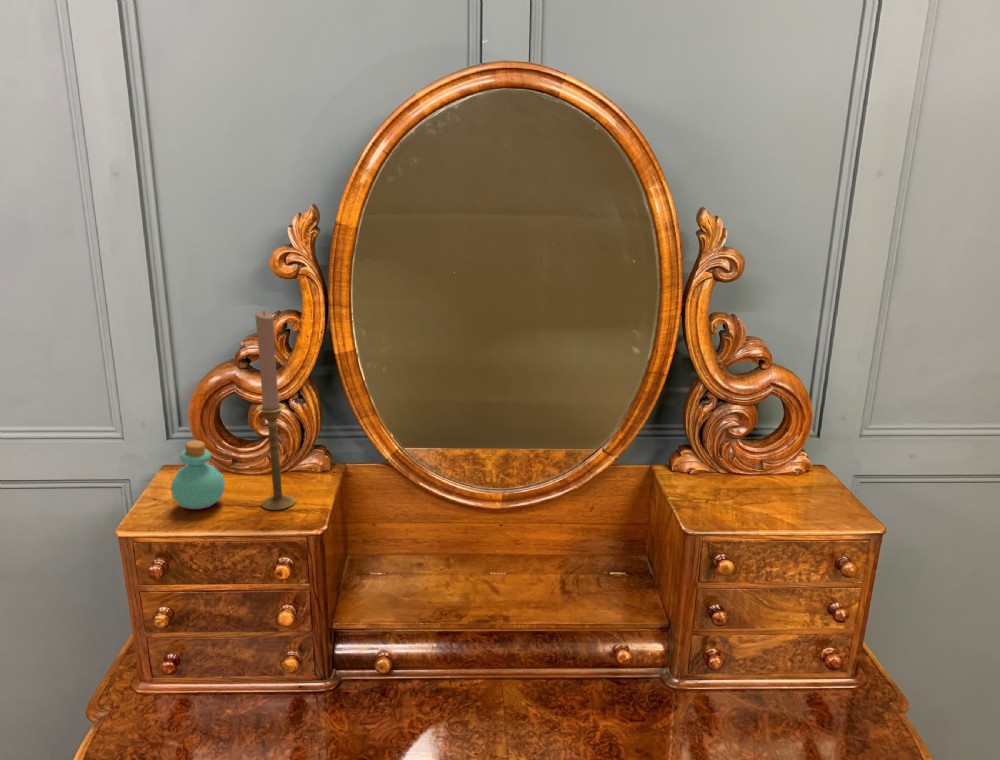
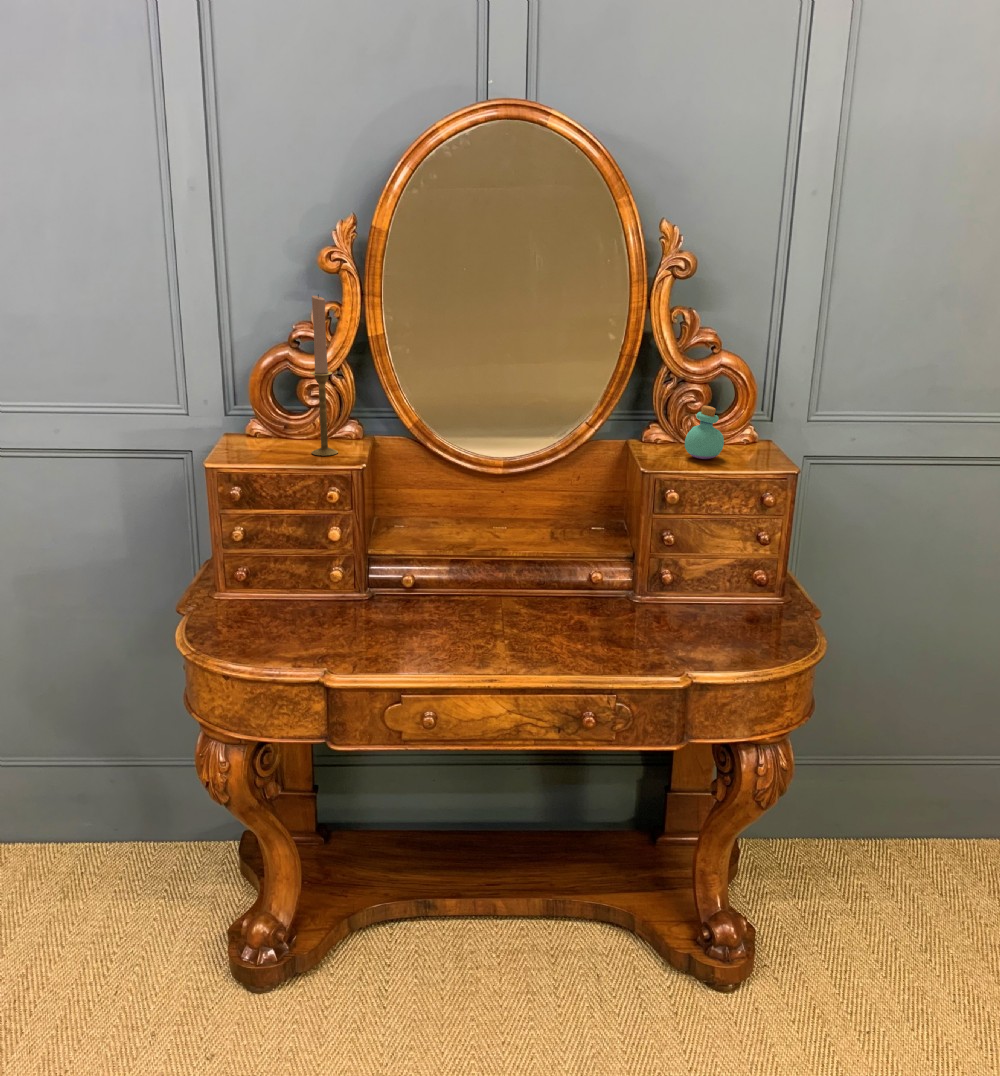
perfume bottle: present [171,440,225,509] -> present [685,406,724,459]

